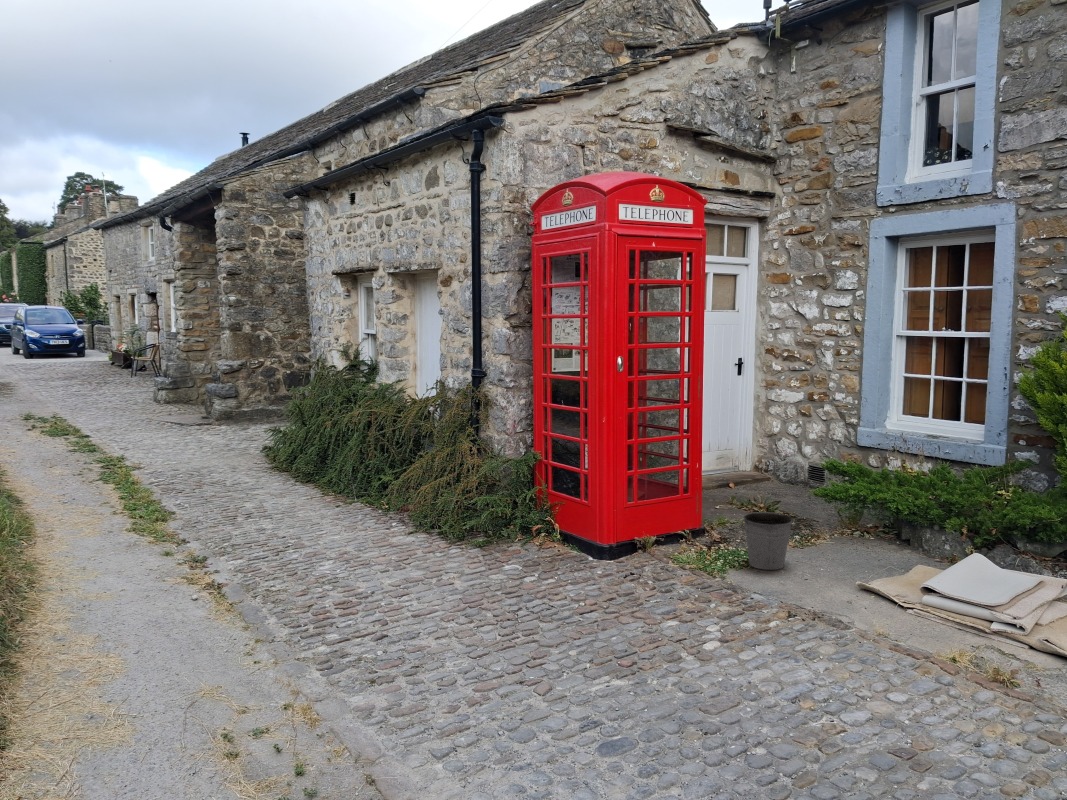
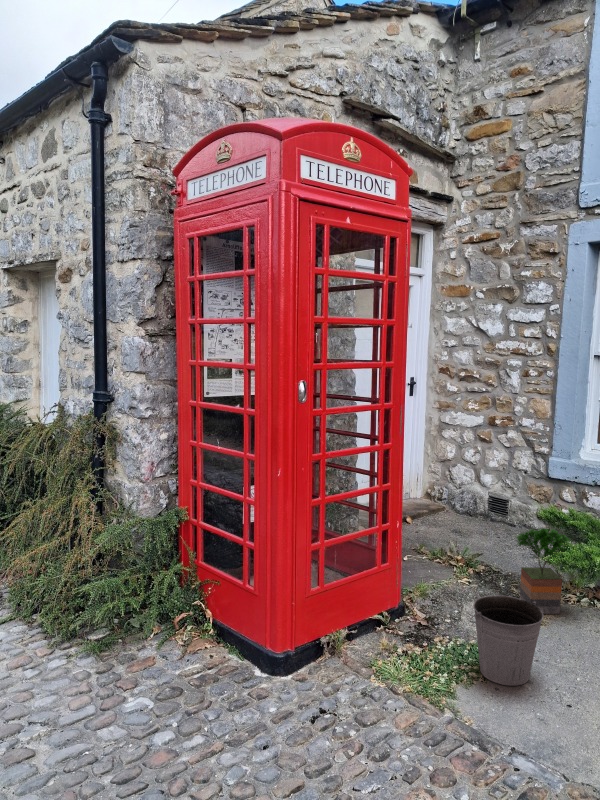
potted tree: none [797,472,844,540] -> present [517,528,572,614]

